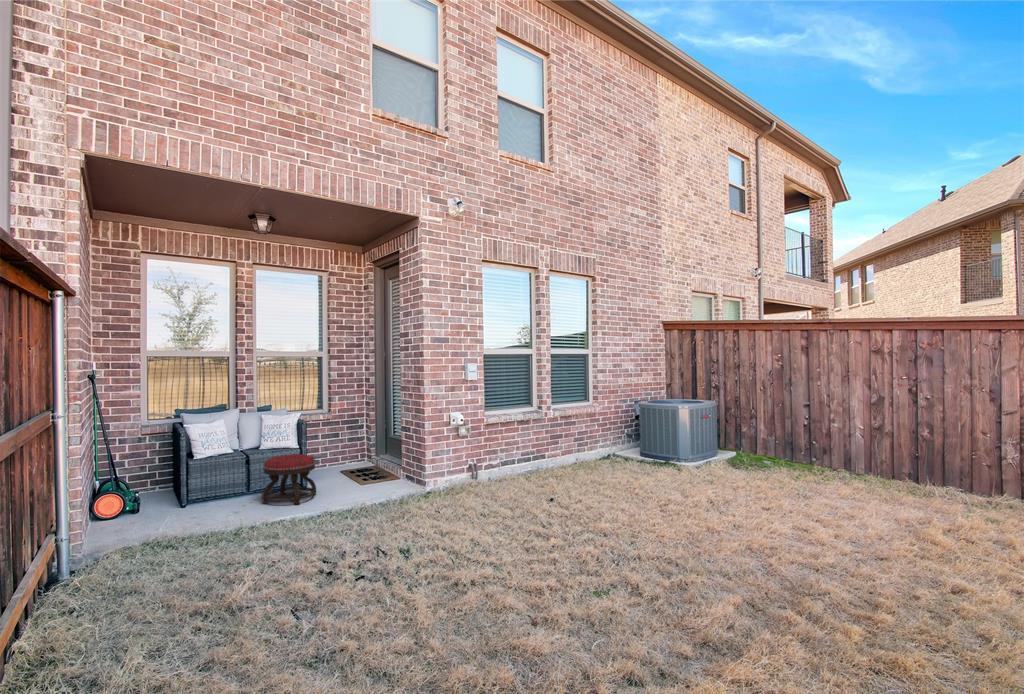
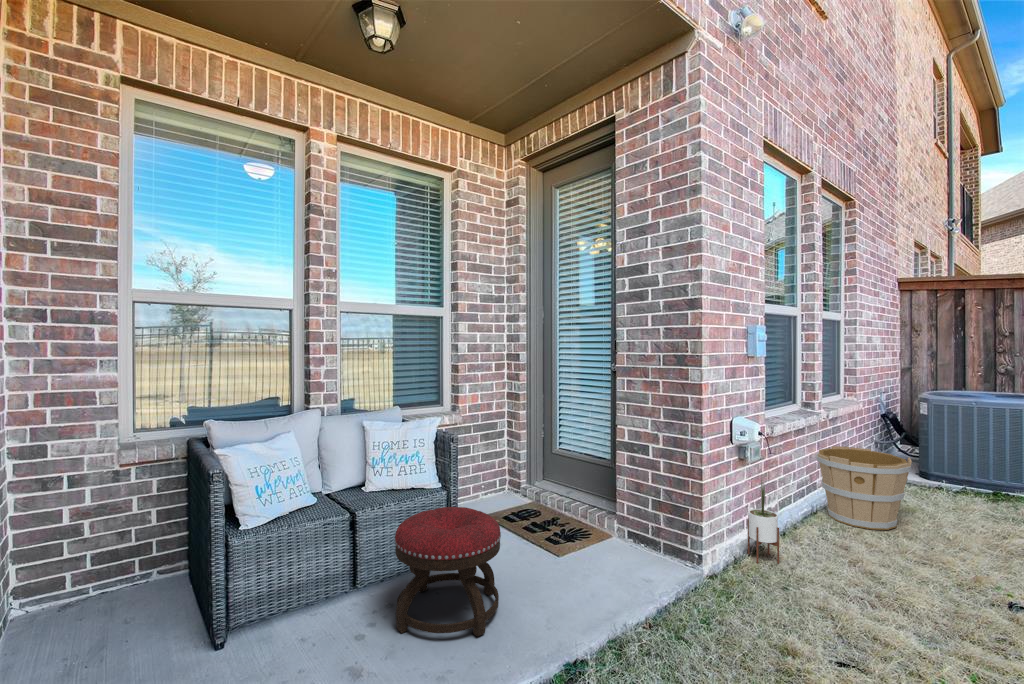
wooden bucket: none [535,432,580,476] -> present [816,446,912,530]
potted plant: none [464,440,477,487] -> present [748,480,779,564]

